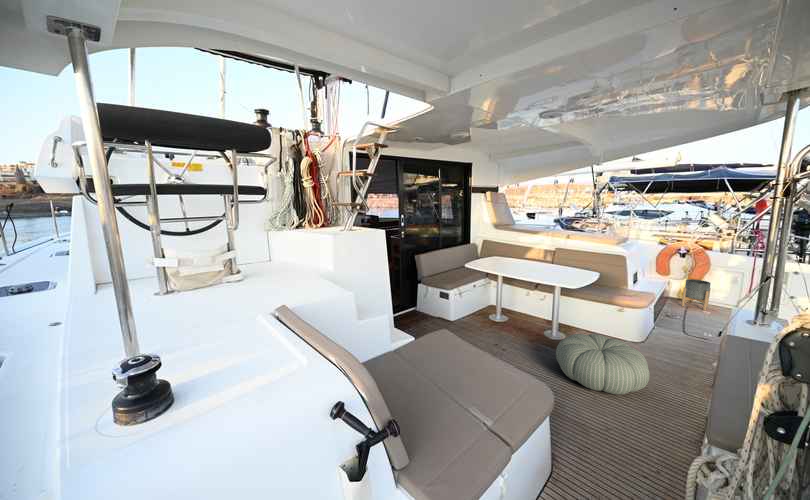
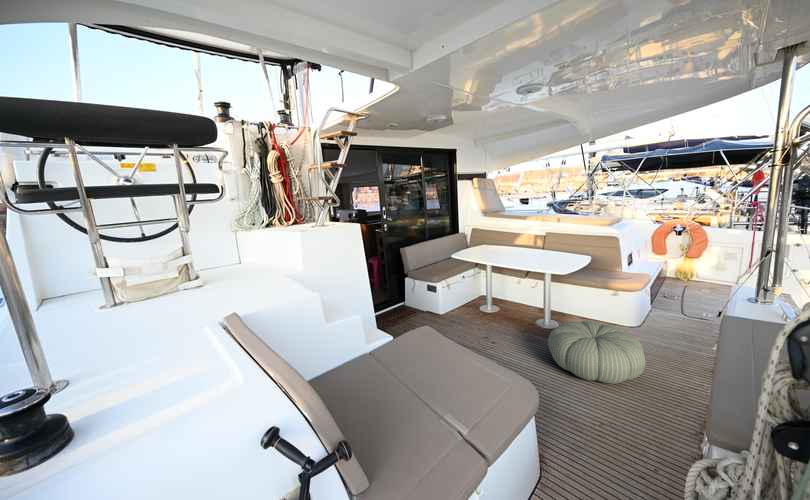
planter: present [681,279,711,310] -> none [679,257,708,289]

